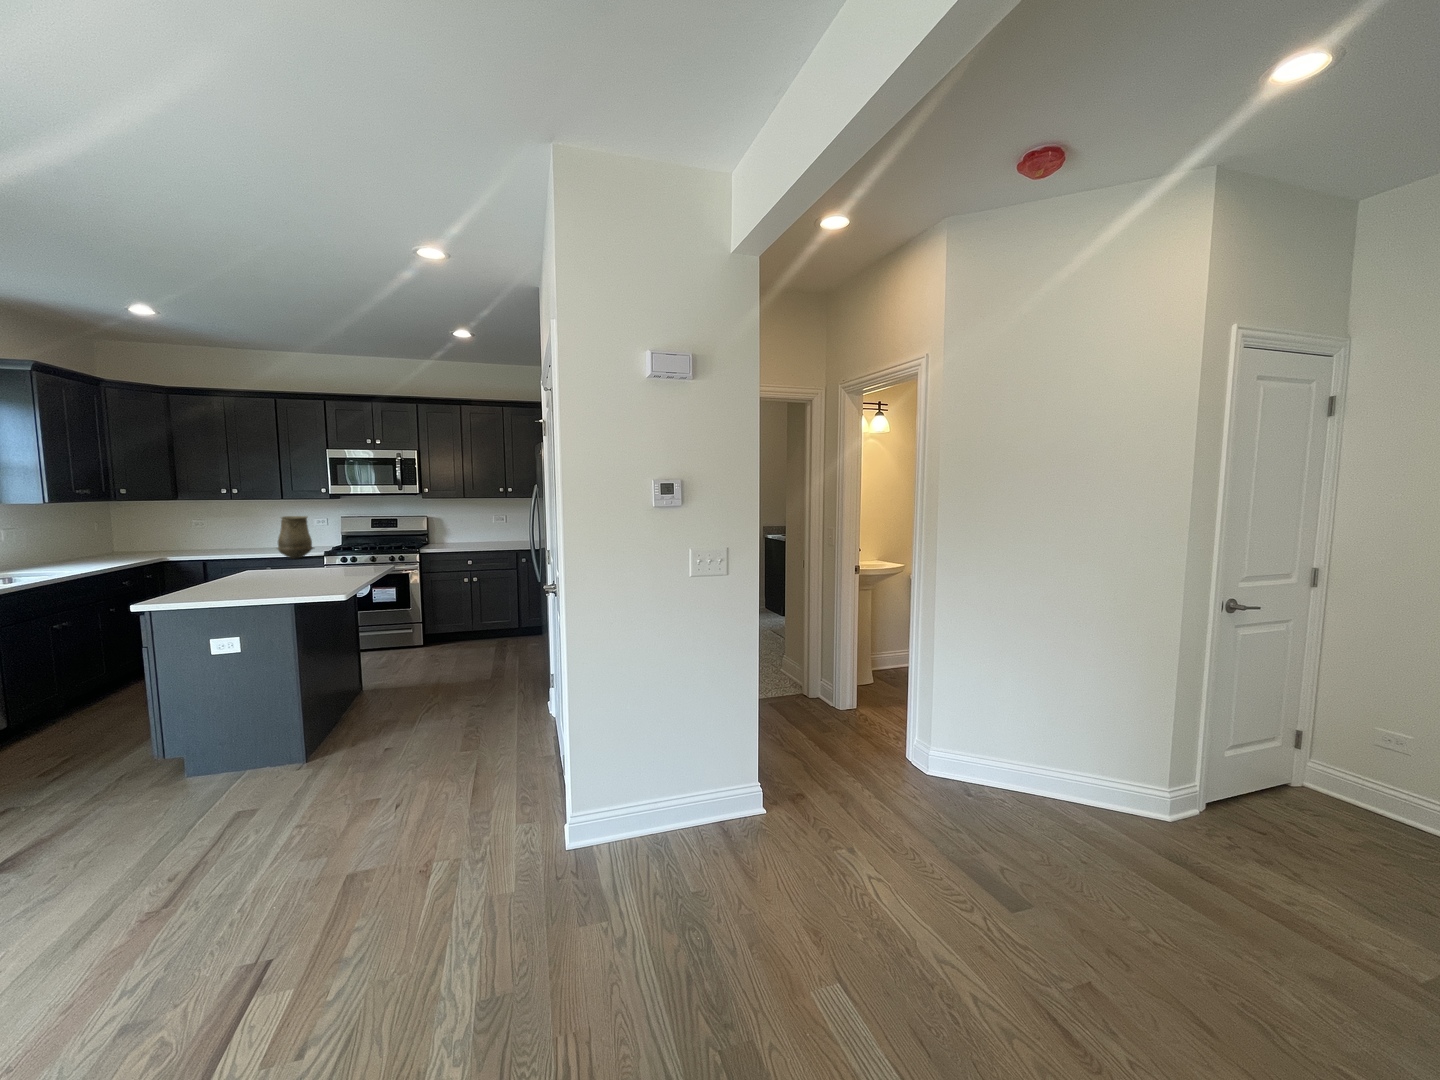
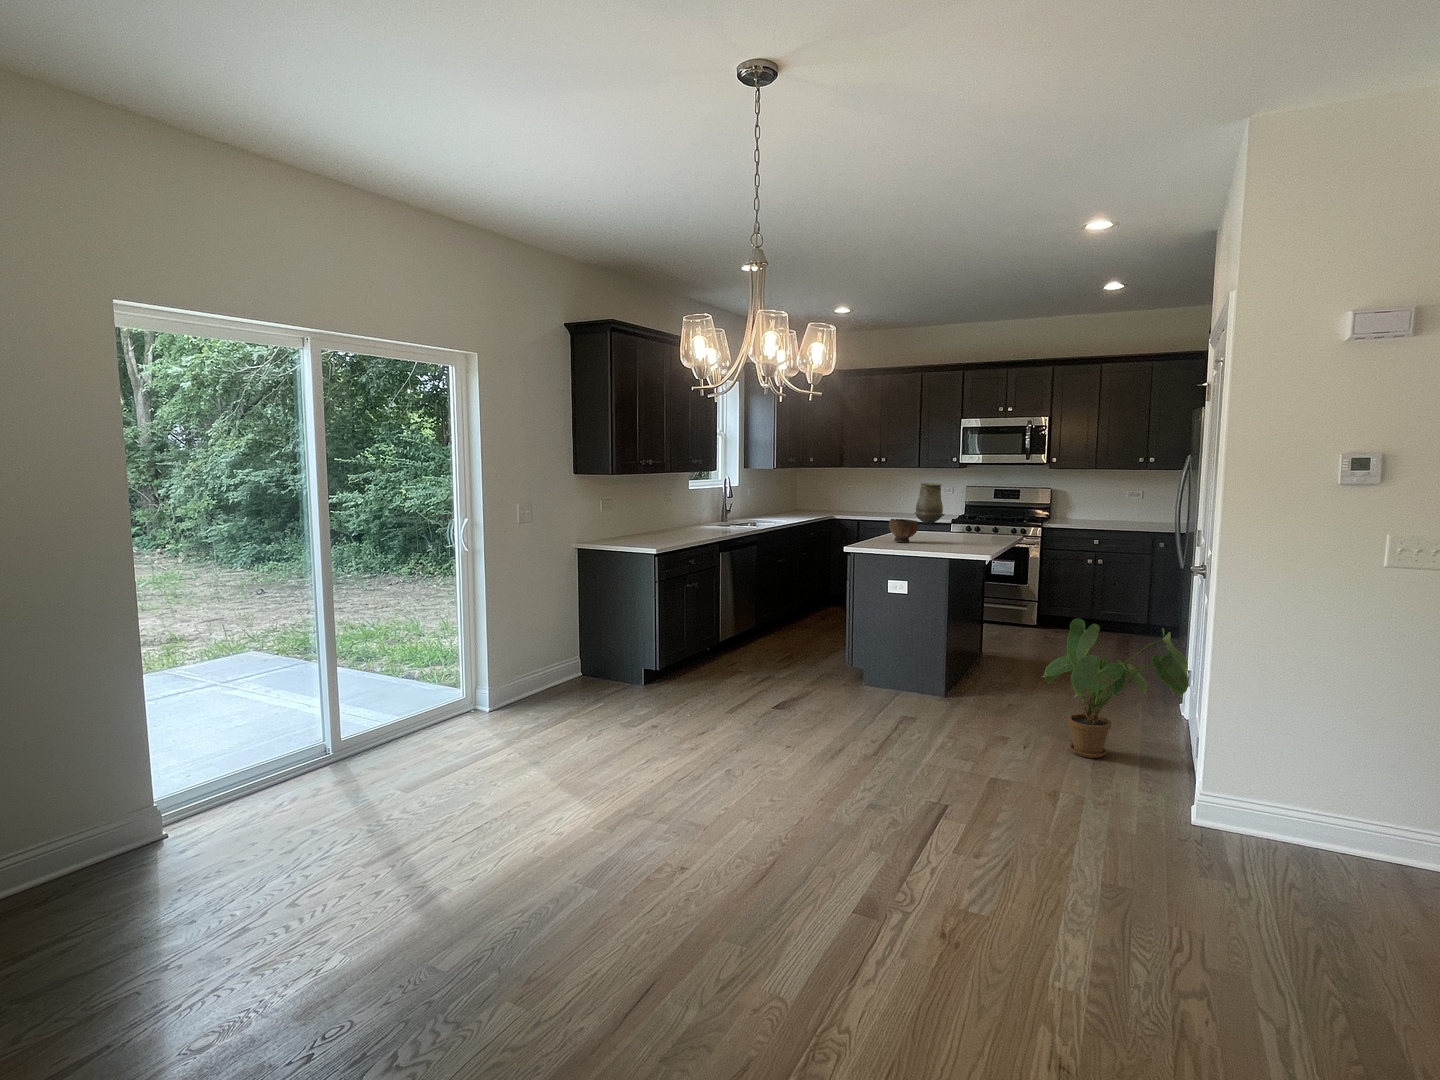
bowl: none [207,563,253,591] -> present [889,519,919,542]
house plant: none [404,650,550,802] -> present [1042,618,1188,758]

